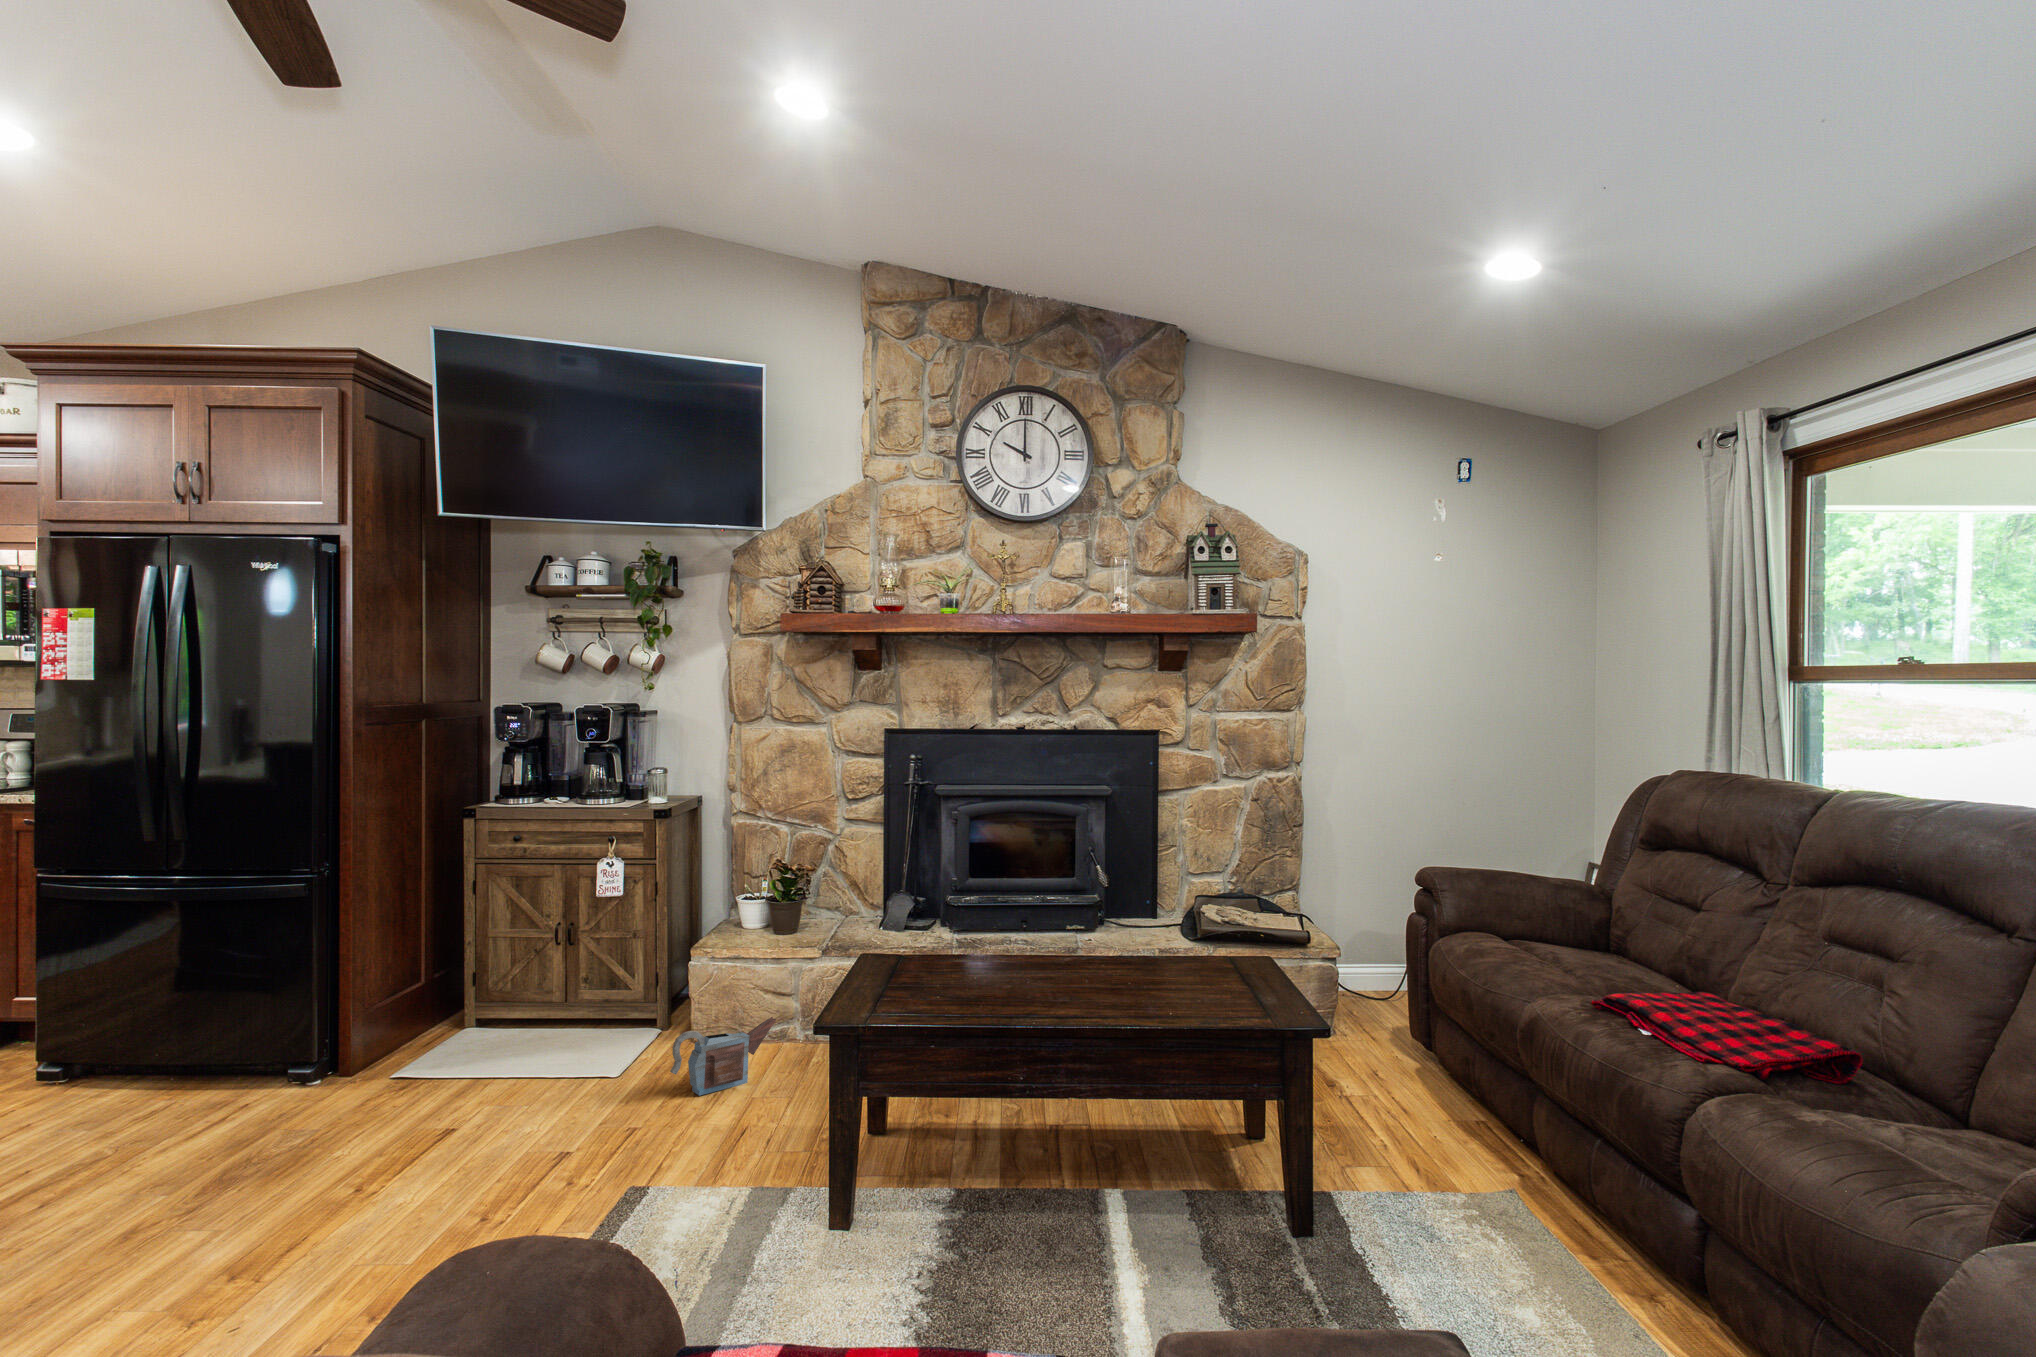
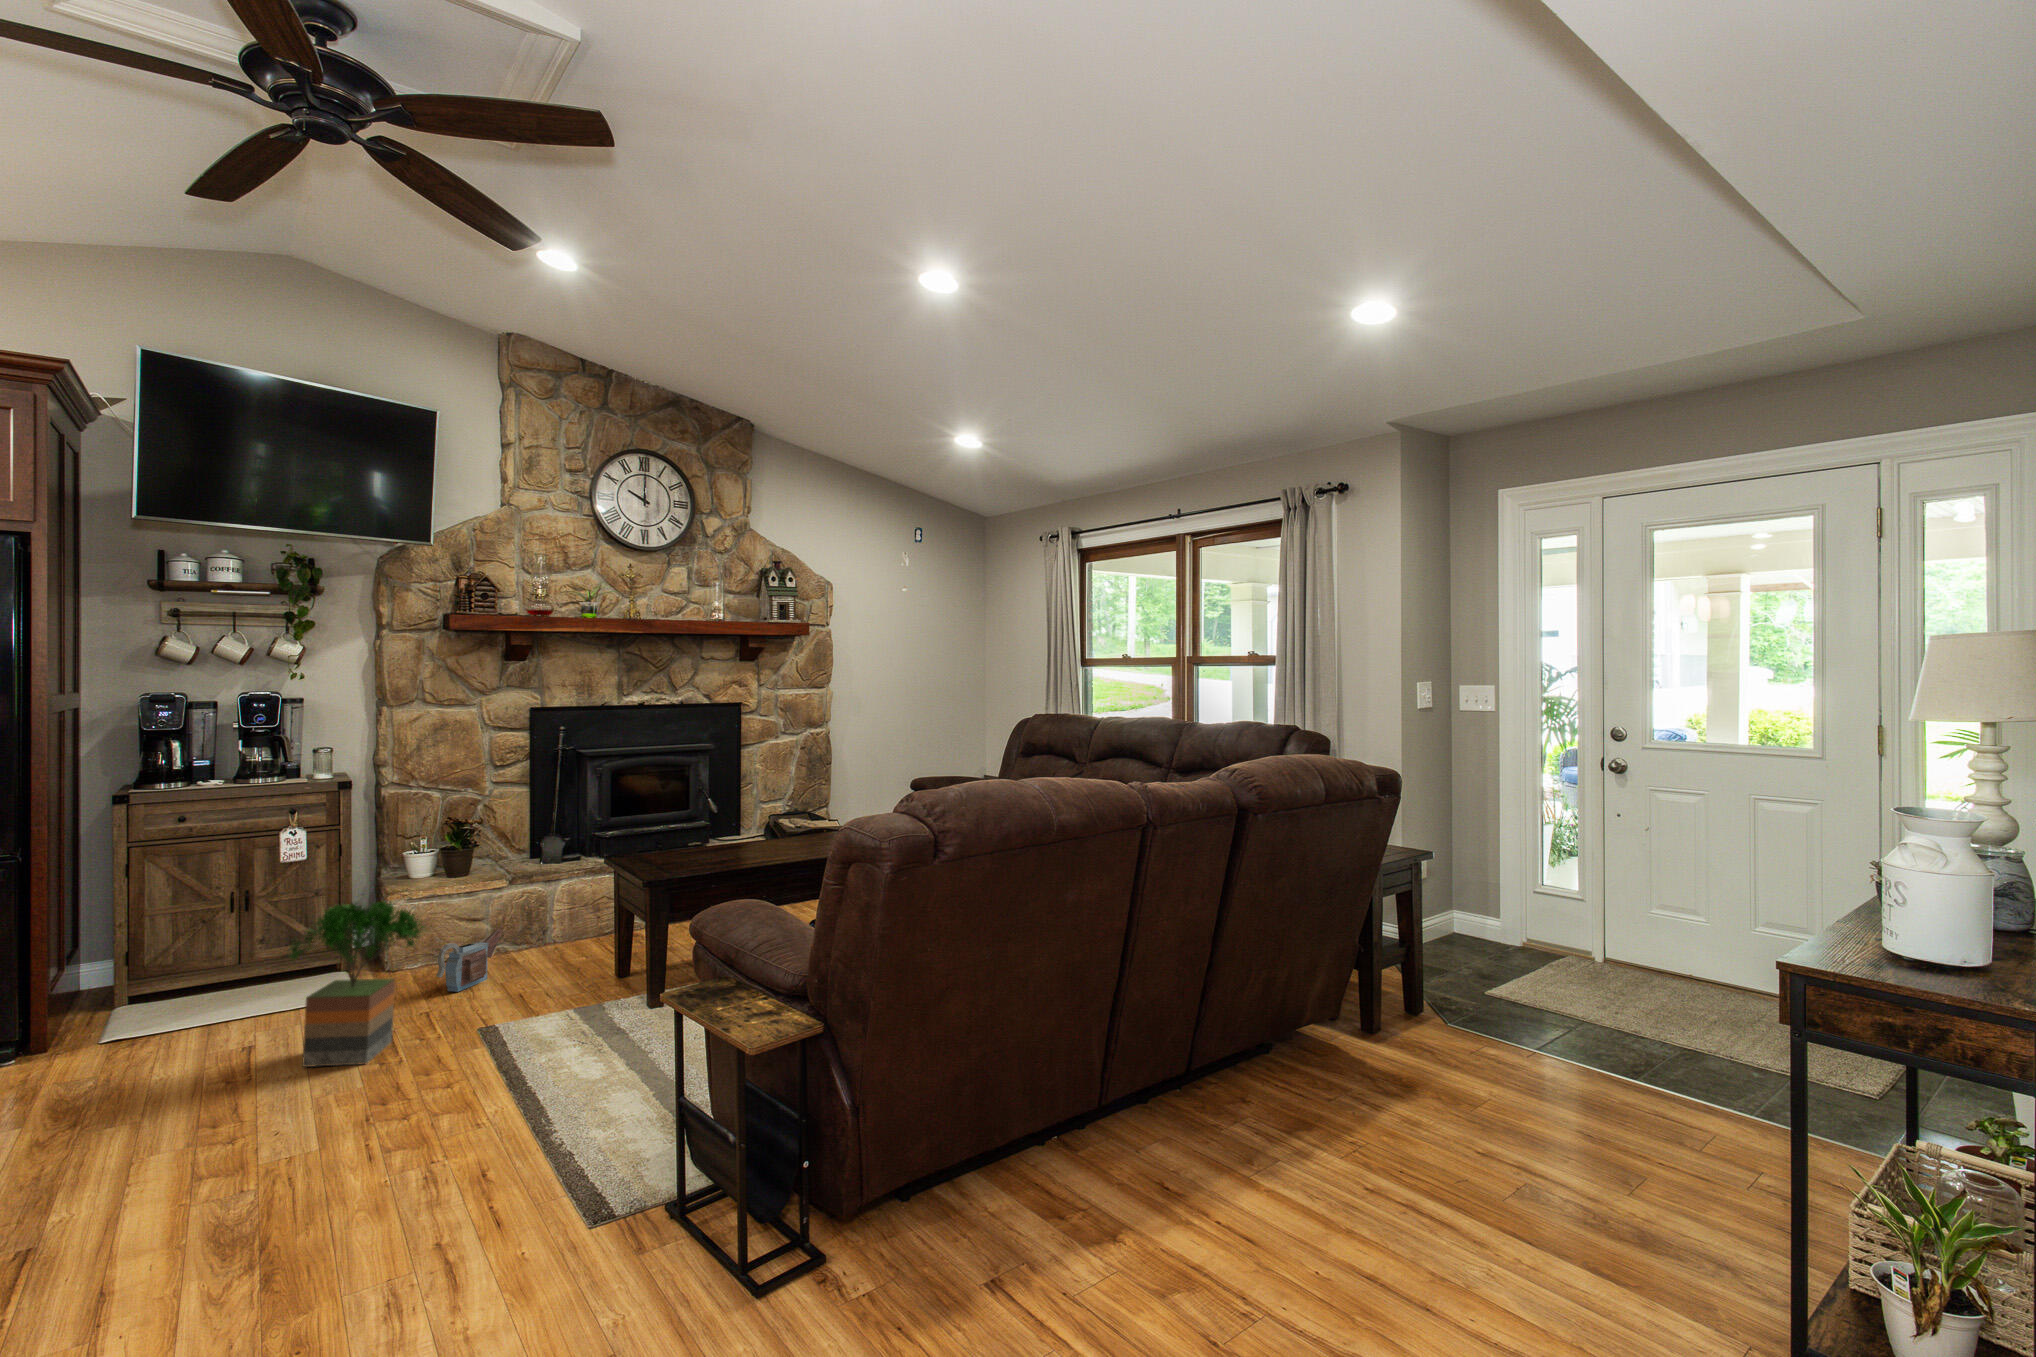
potted tree: none [433,969,599,1192] -> present [289,902,423,1067]

